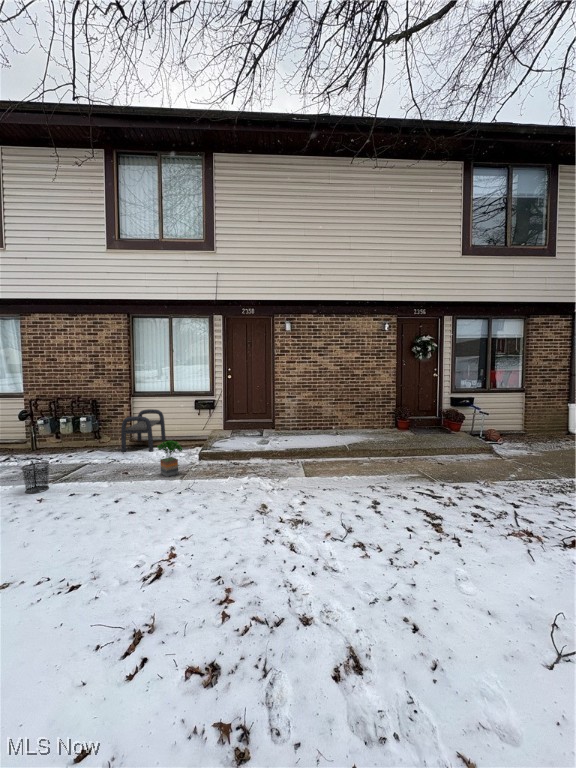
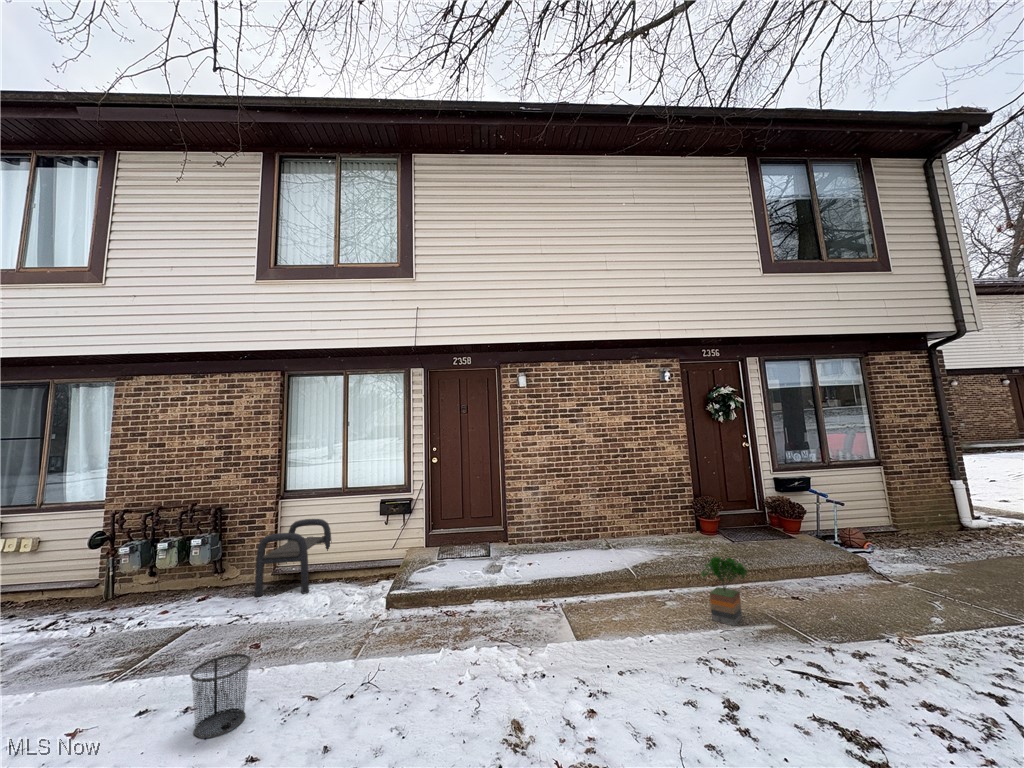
potted tree: present [158,441,183,477] -> present [702,557,748,626]
waste bin: present [21,462,50,494] -> present [190,654,251,738]

